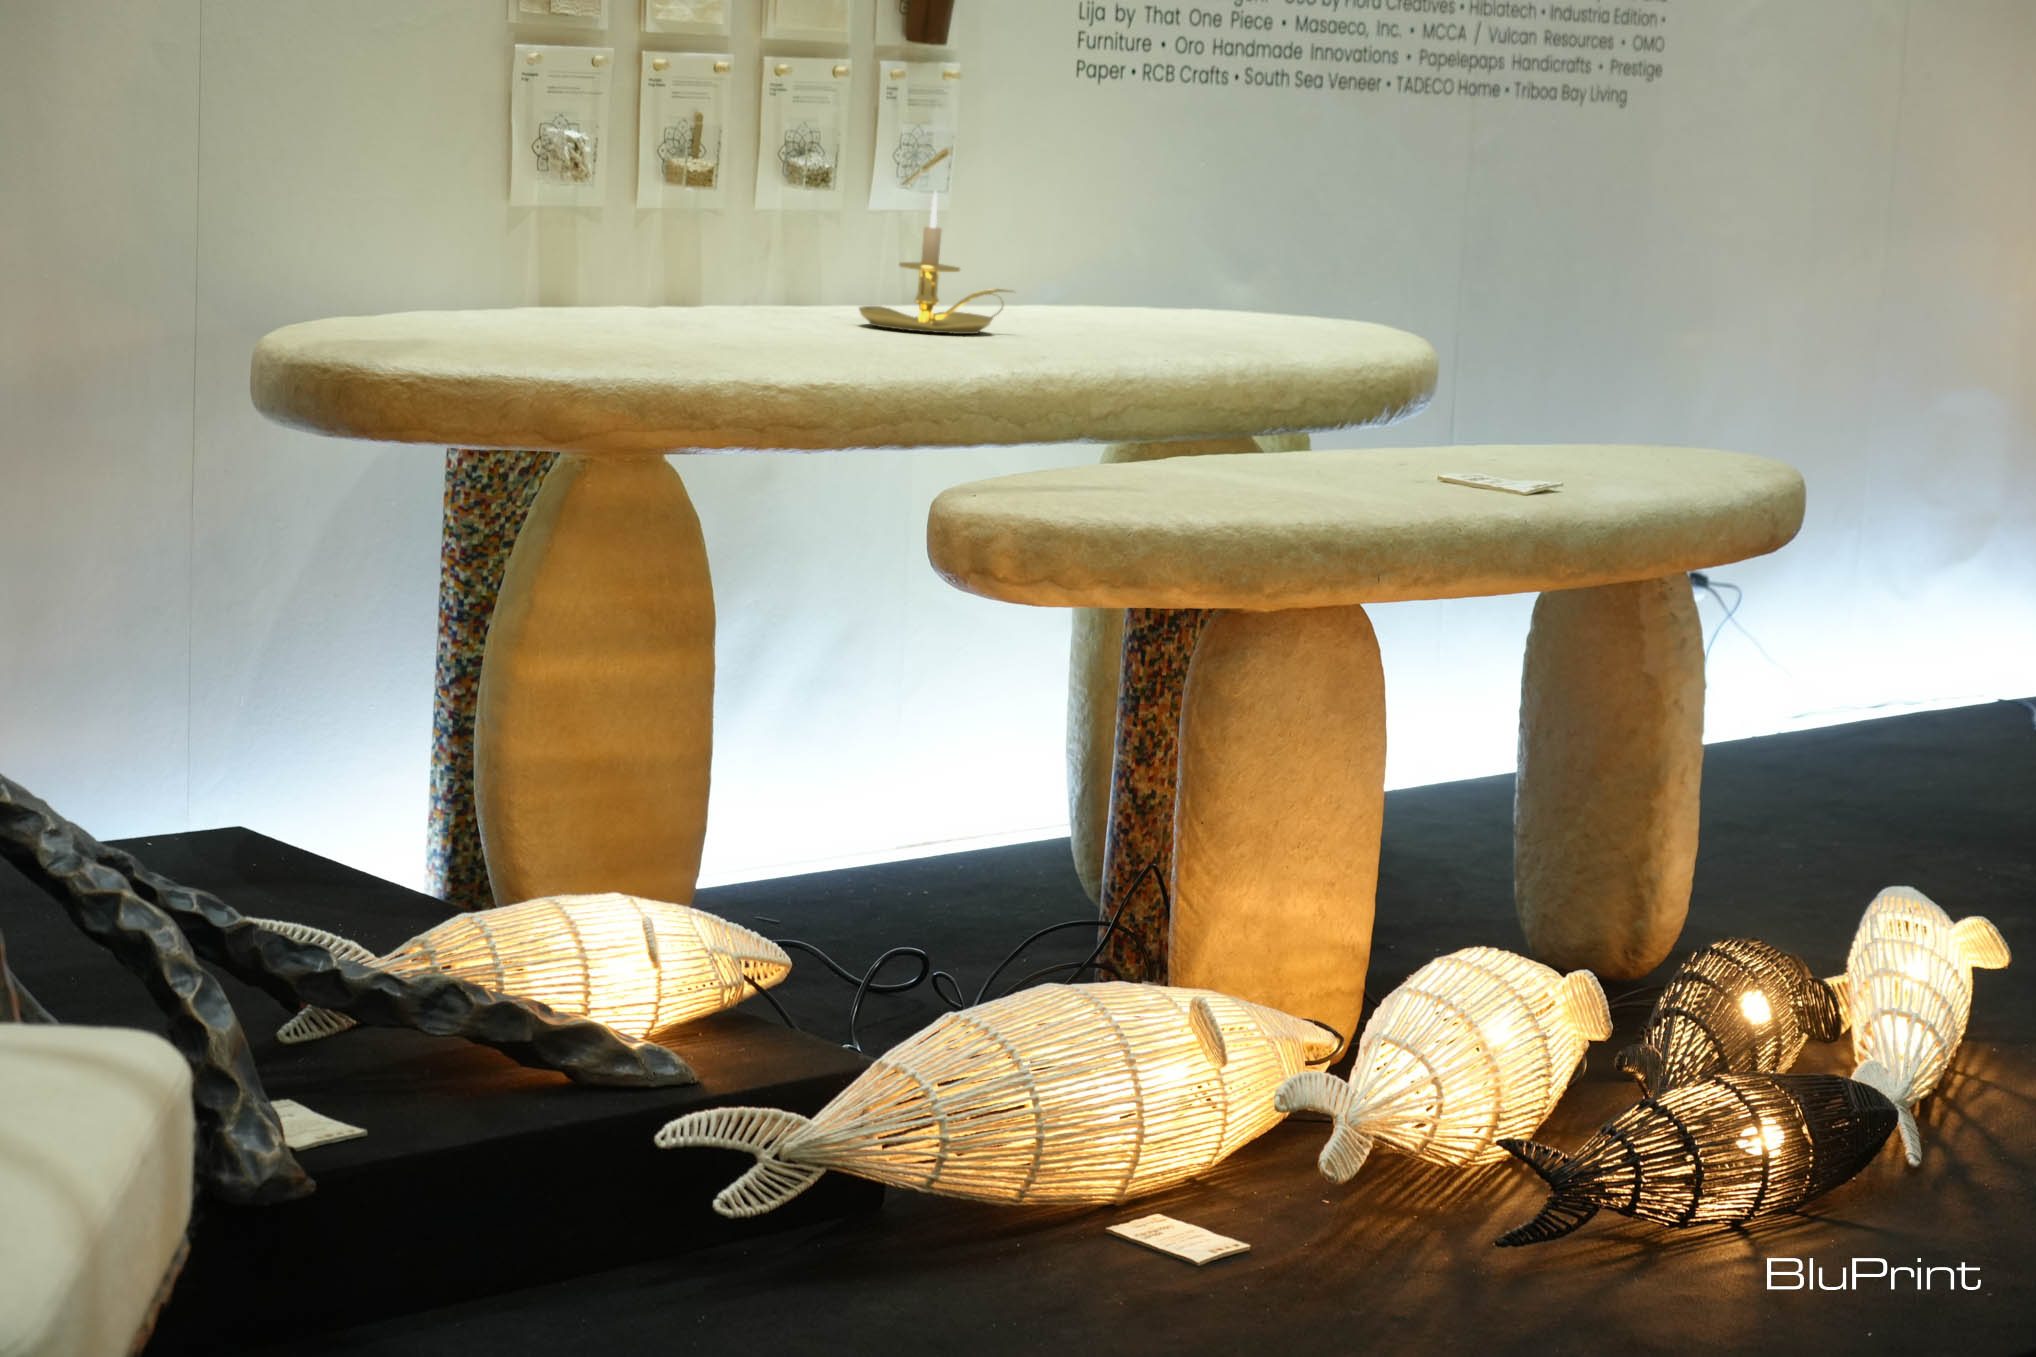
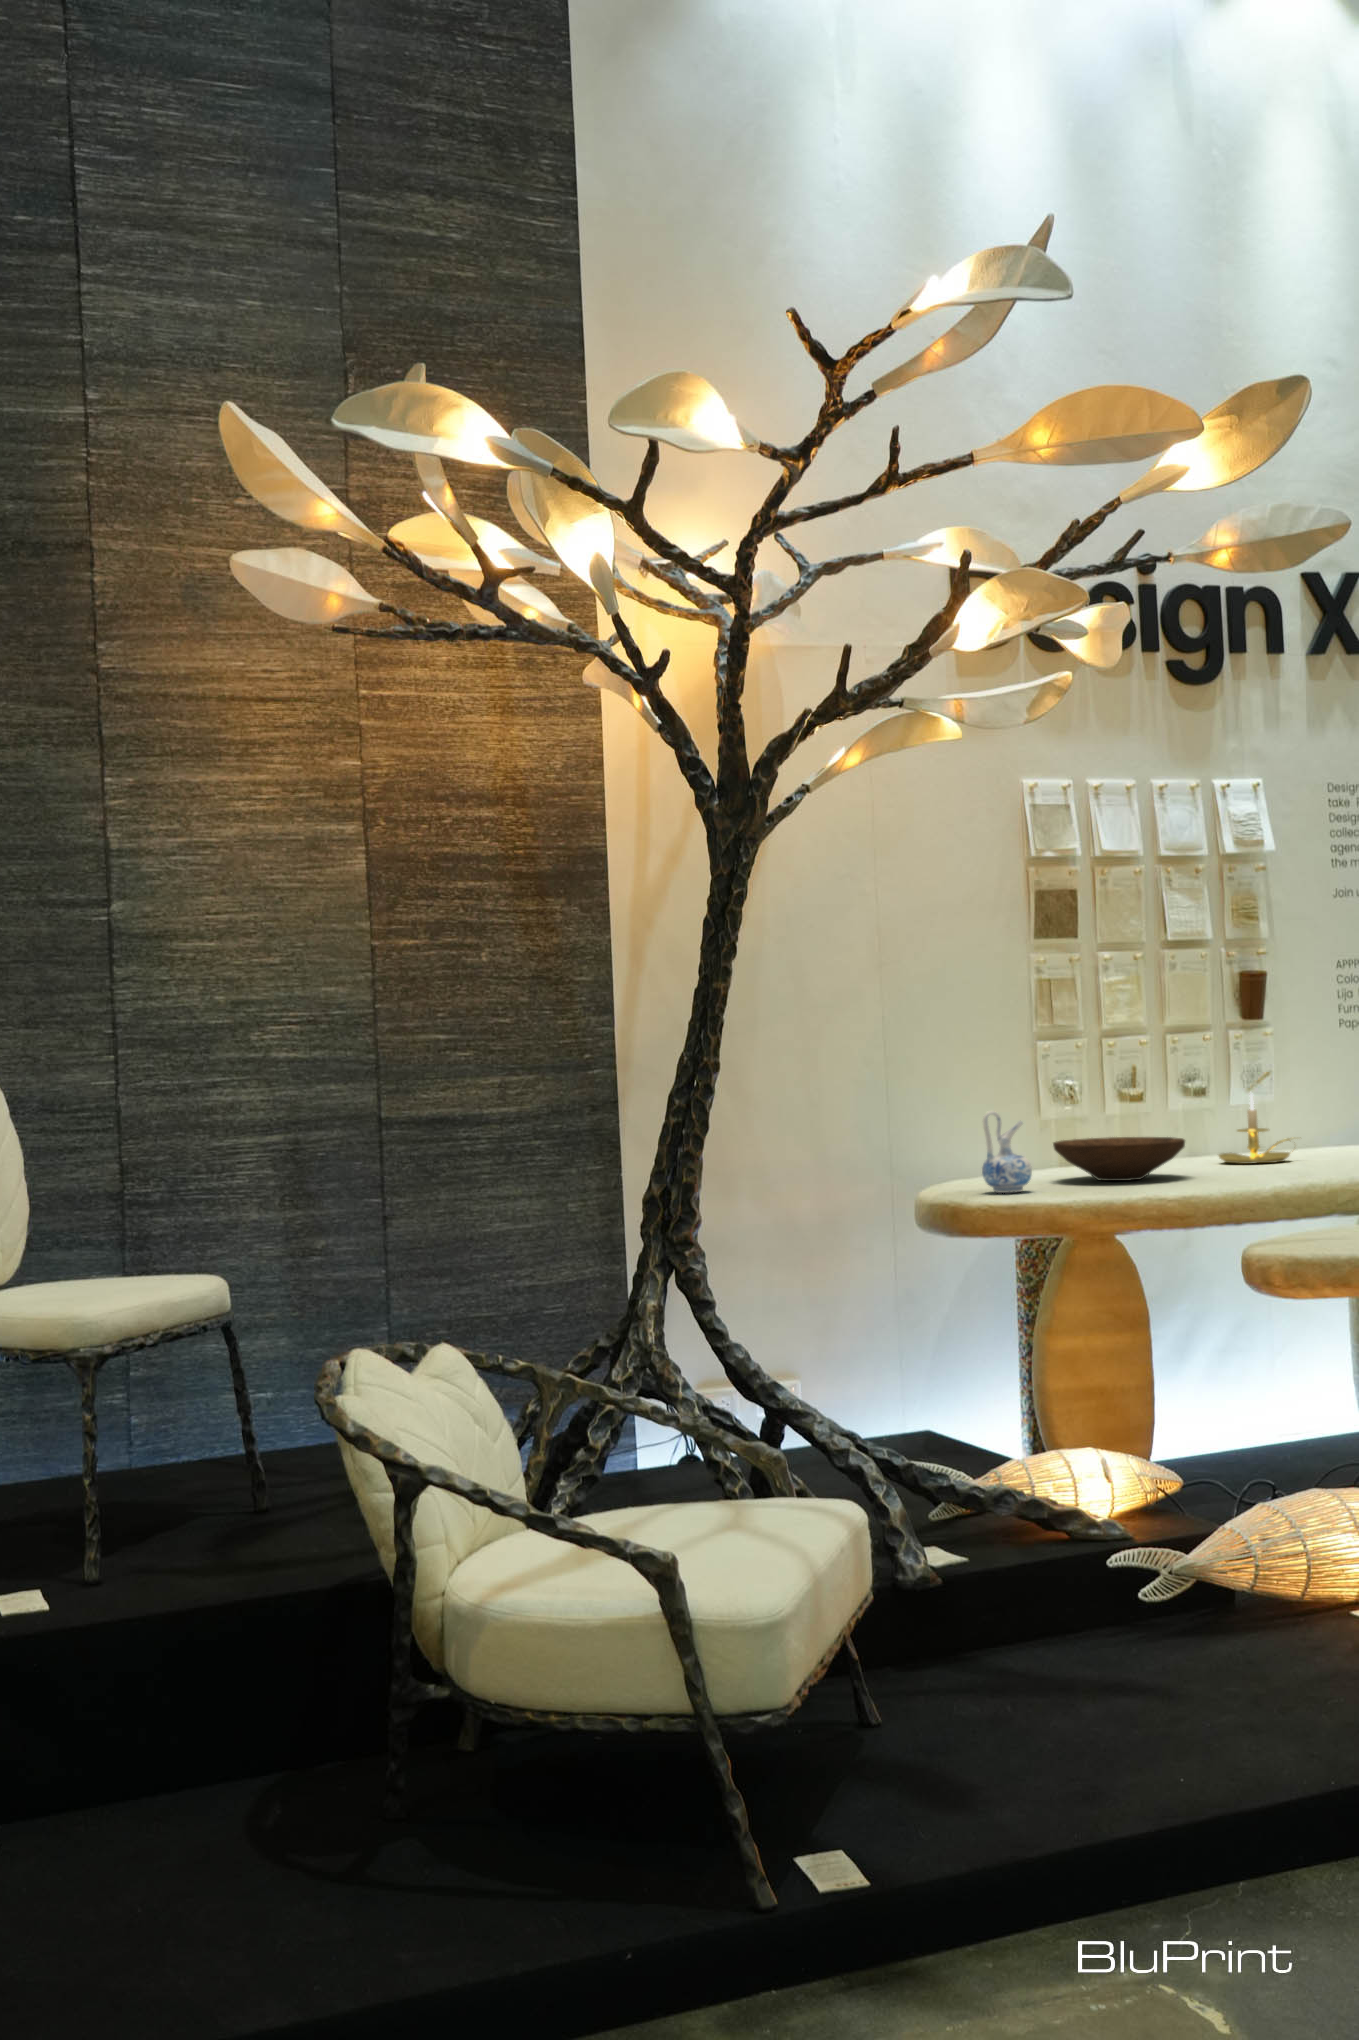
ceramic pitcher: none [422,172,527,349] -> present [982,1111,1032,1193]
wooden bowl: none [561,250,827,345] -> present [1053,1137,1185,1181]

